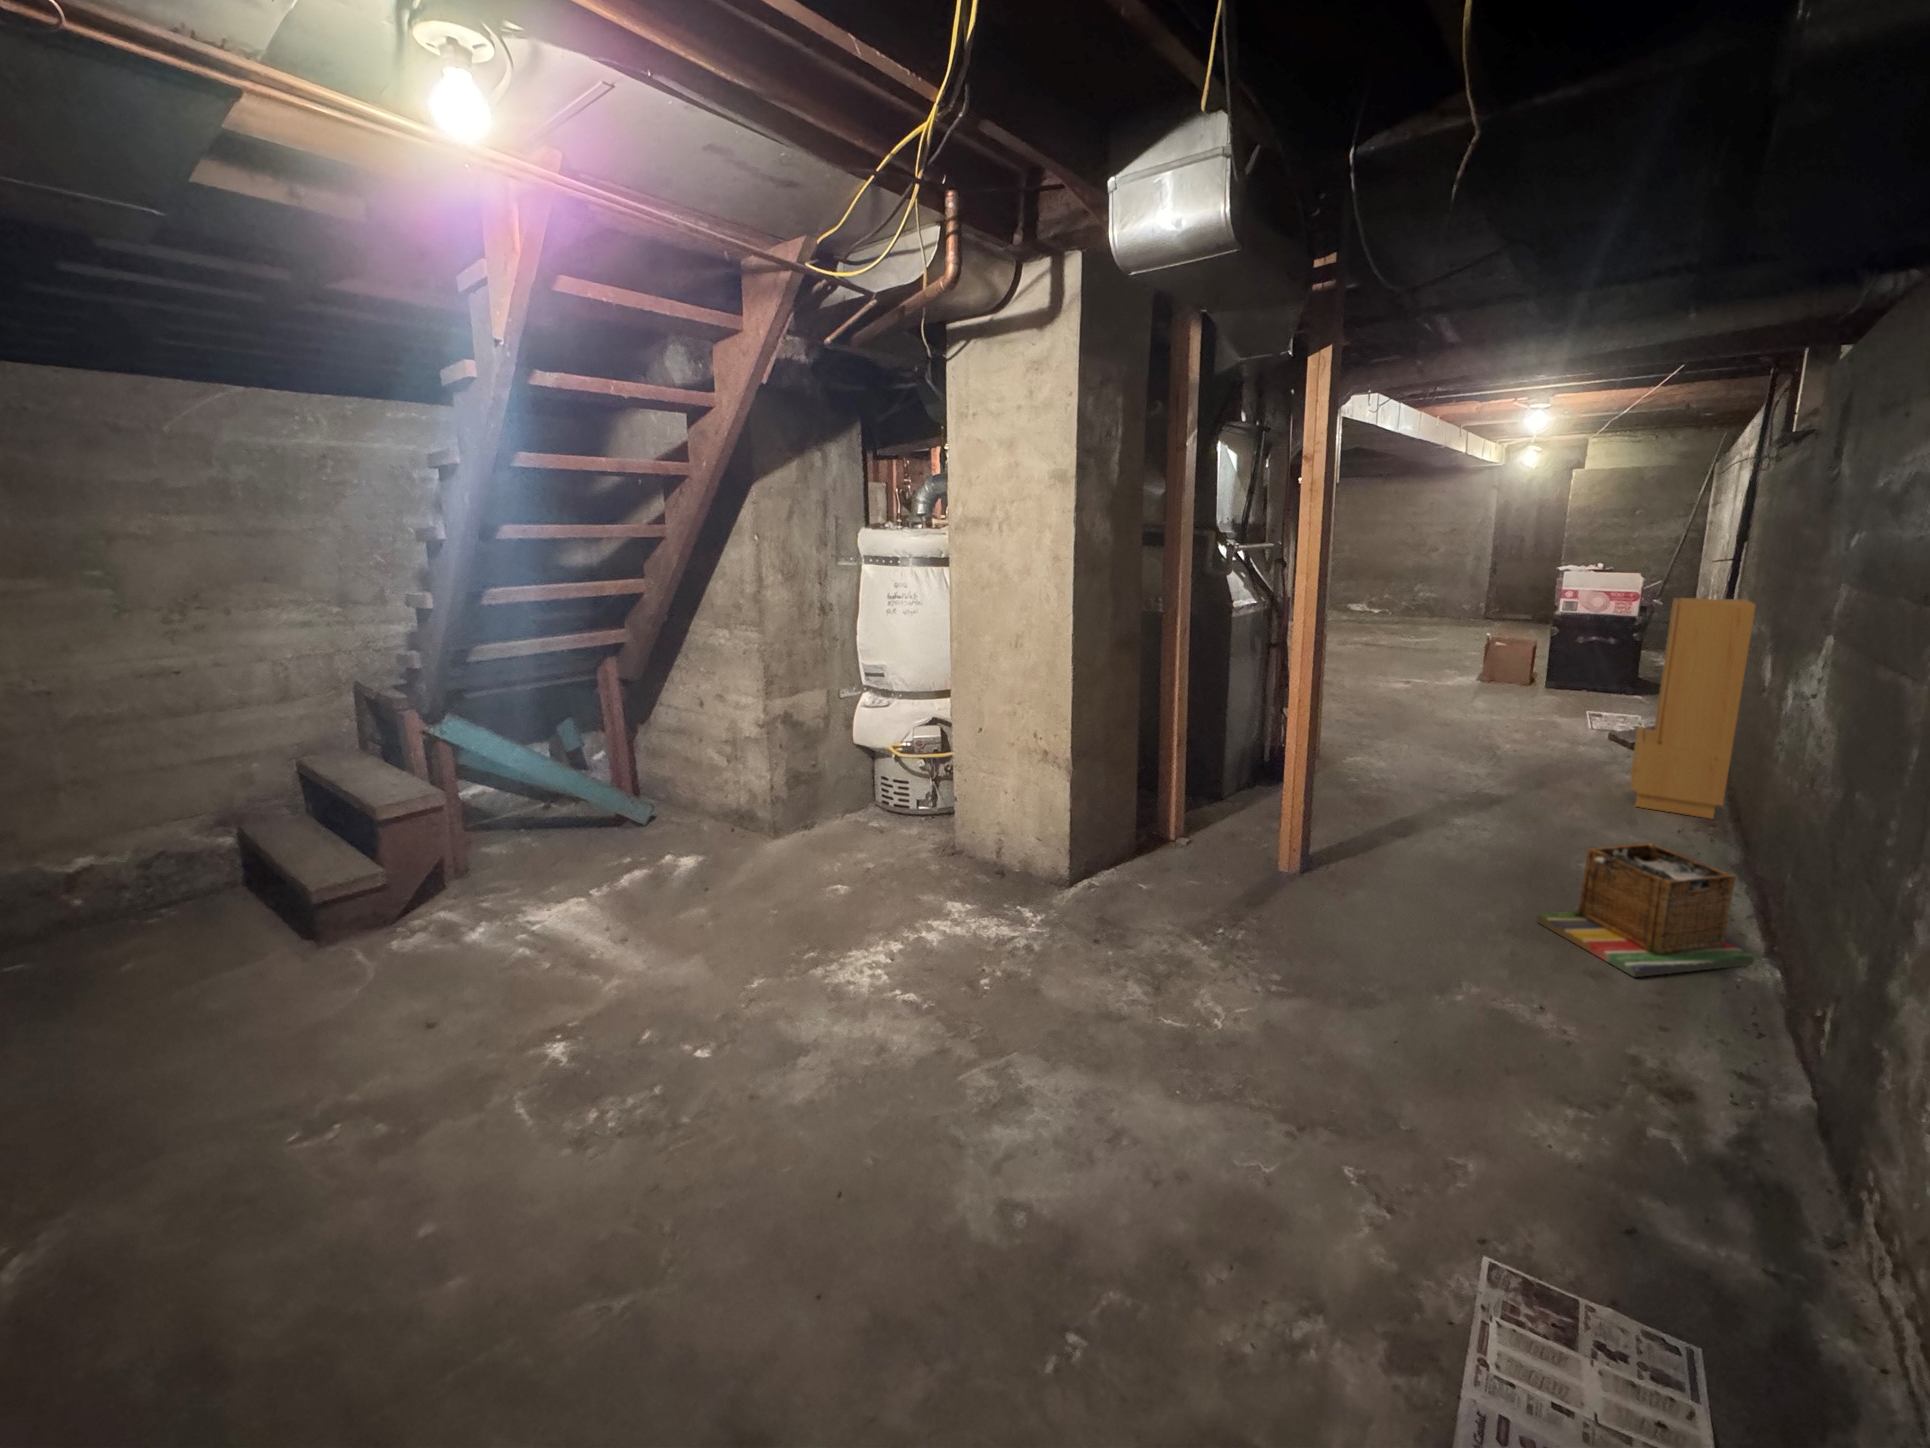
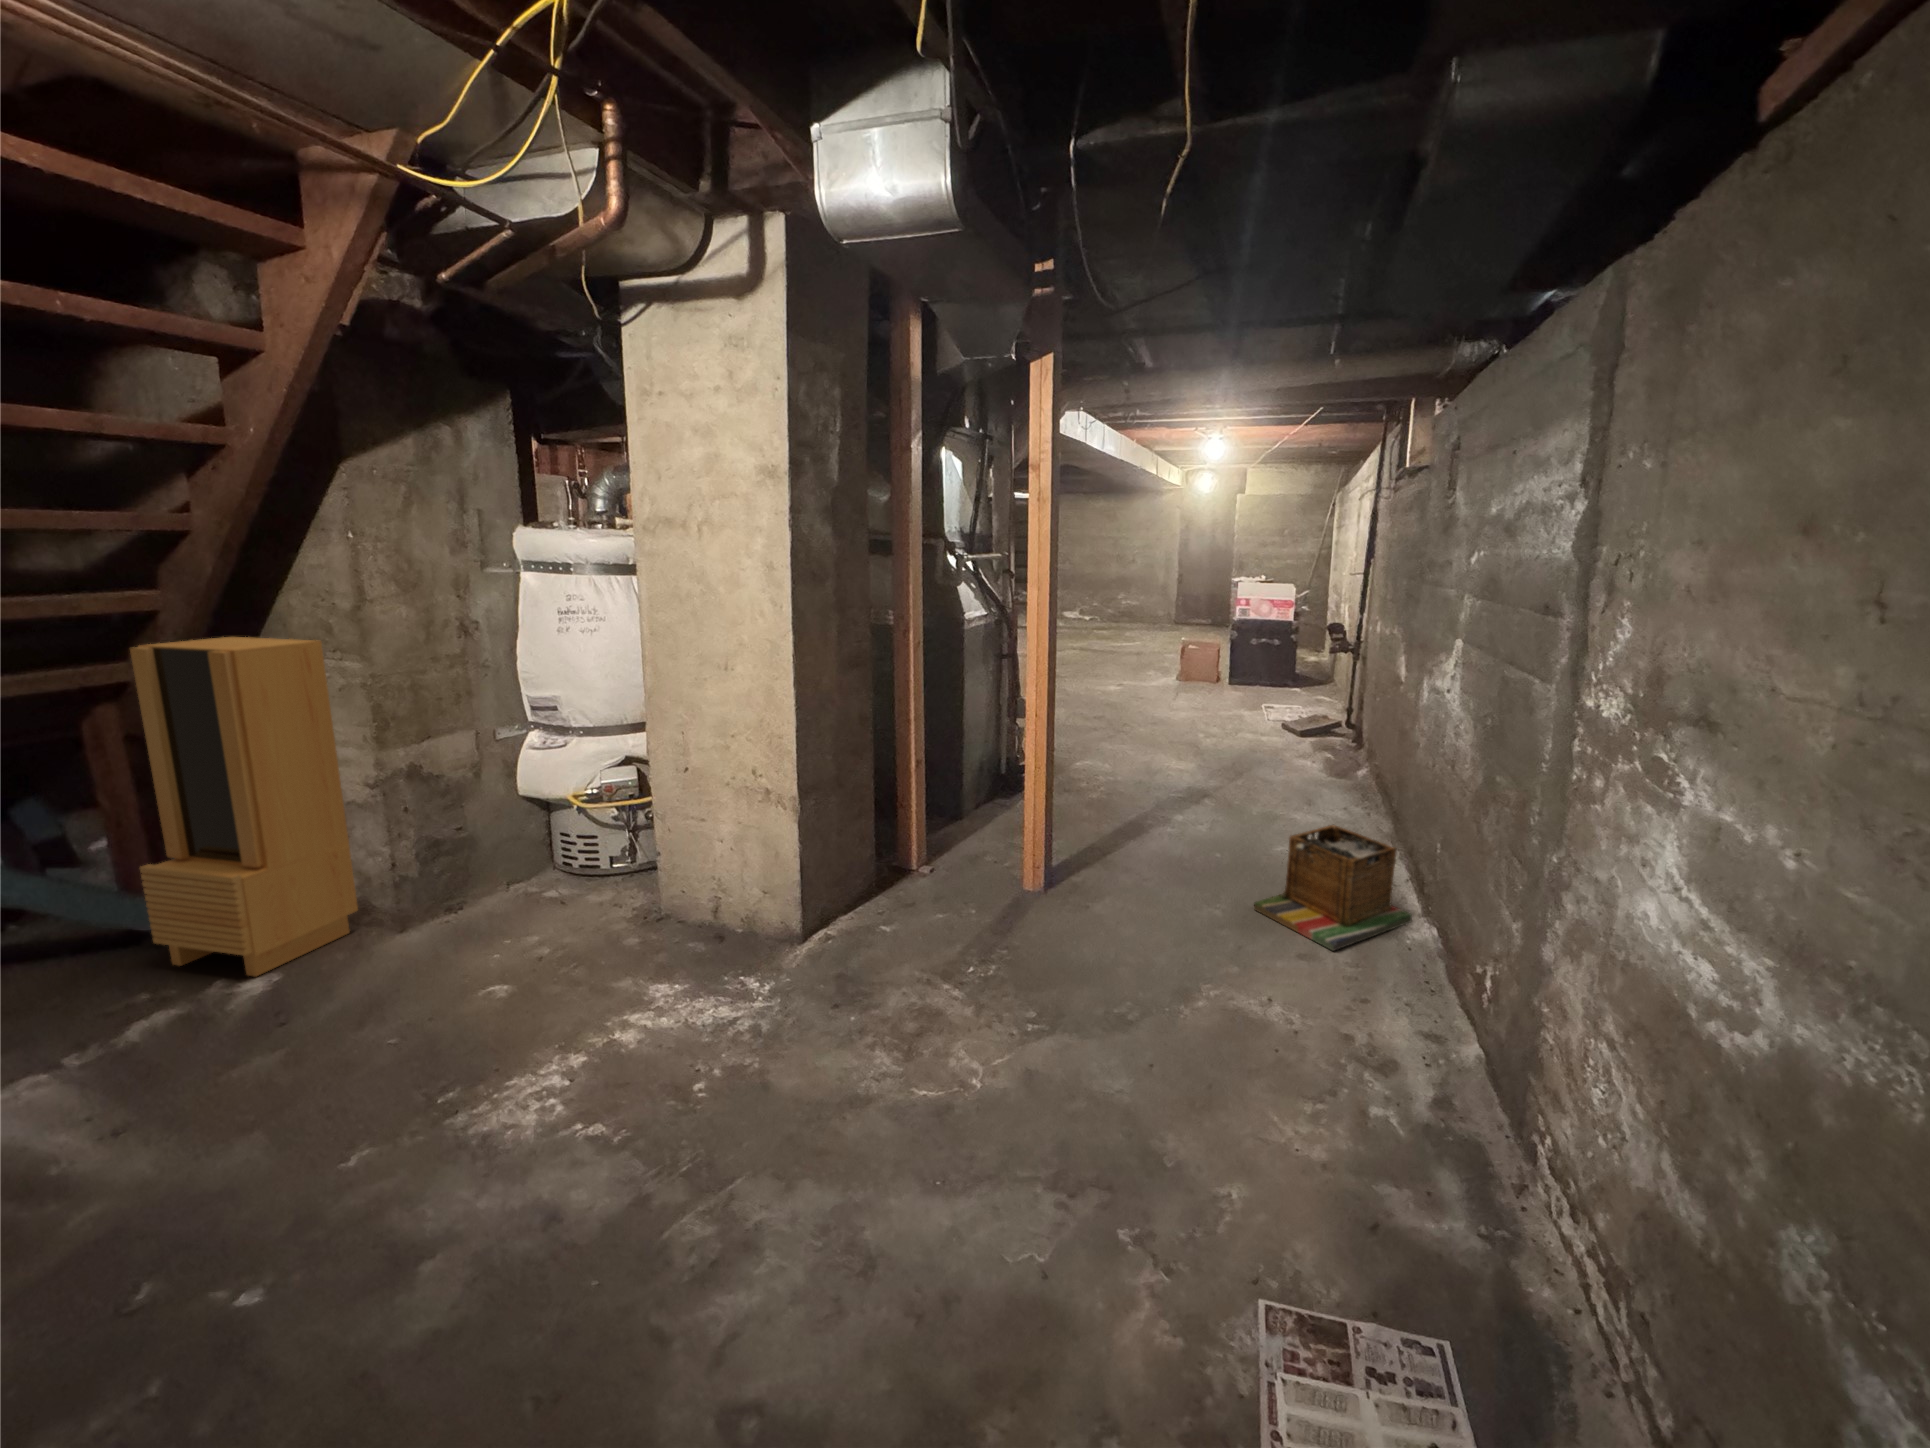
storage cabinet: present [1630,598,1756,819] -> present [130,637,358,977]

